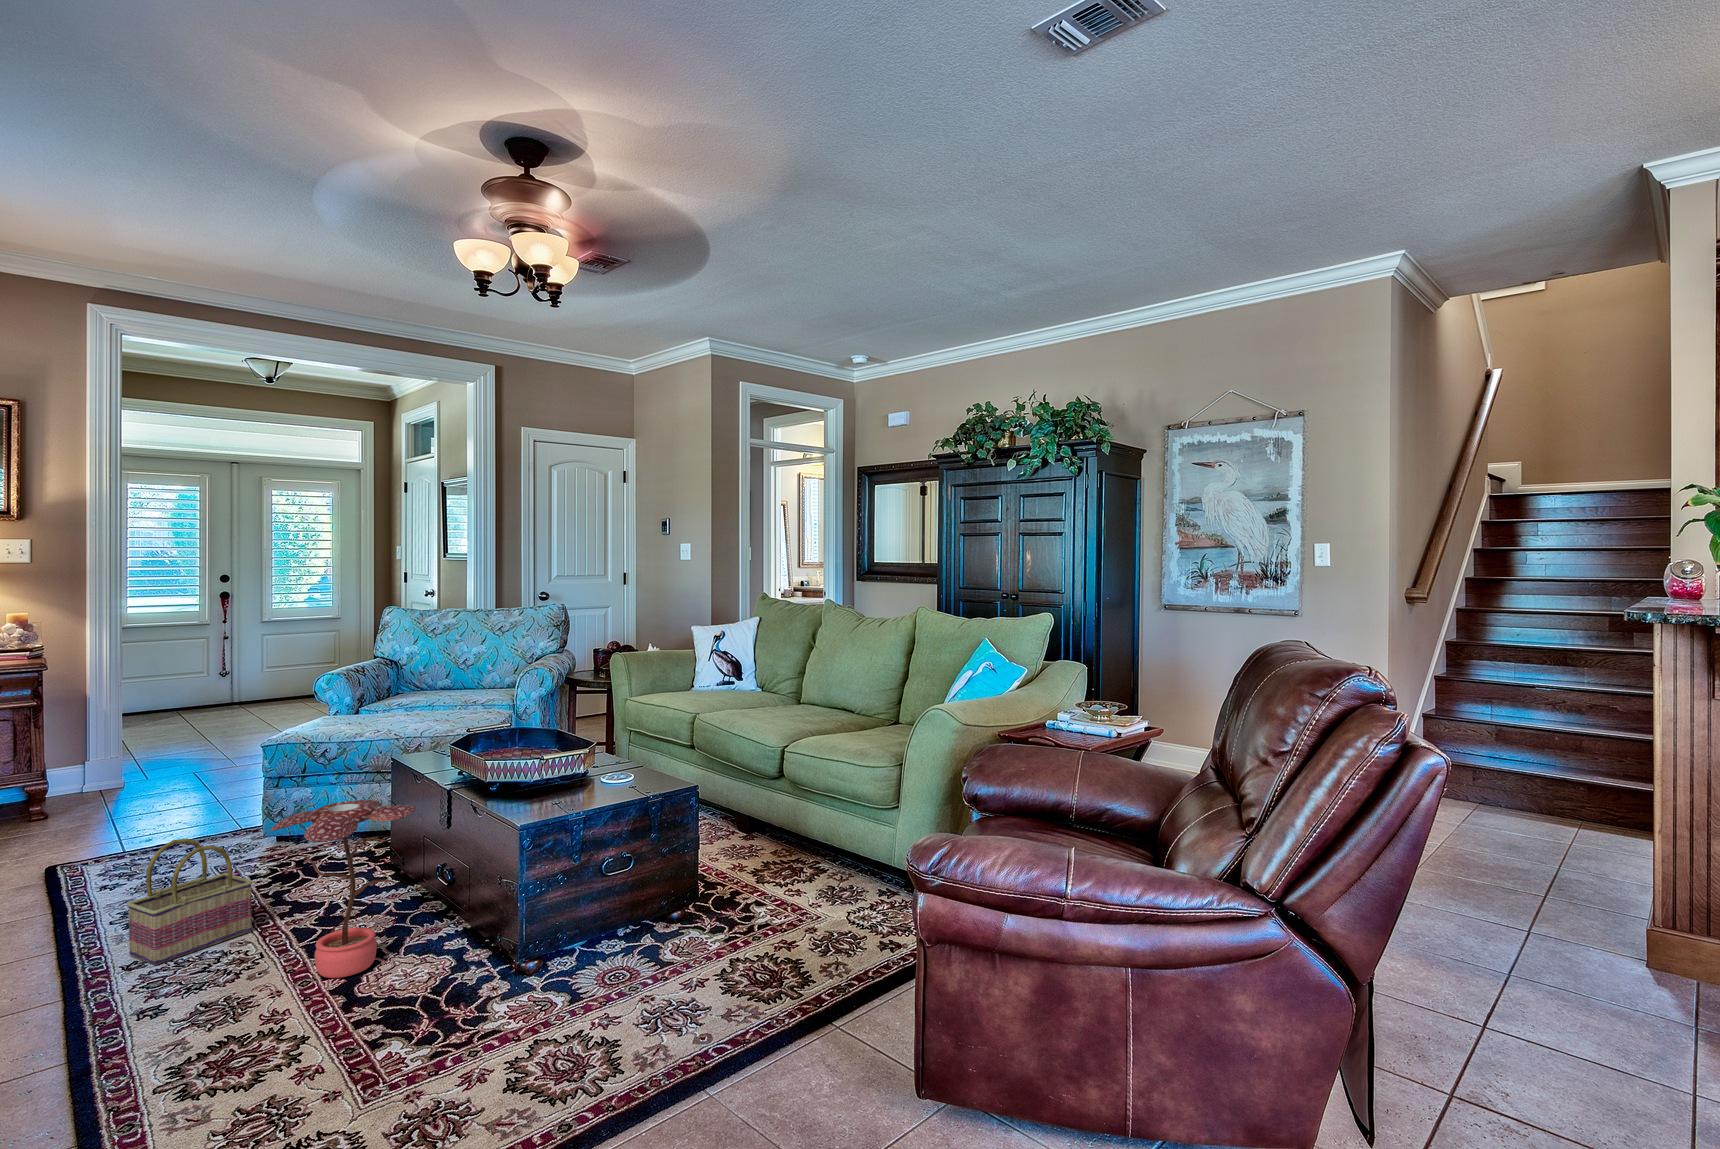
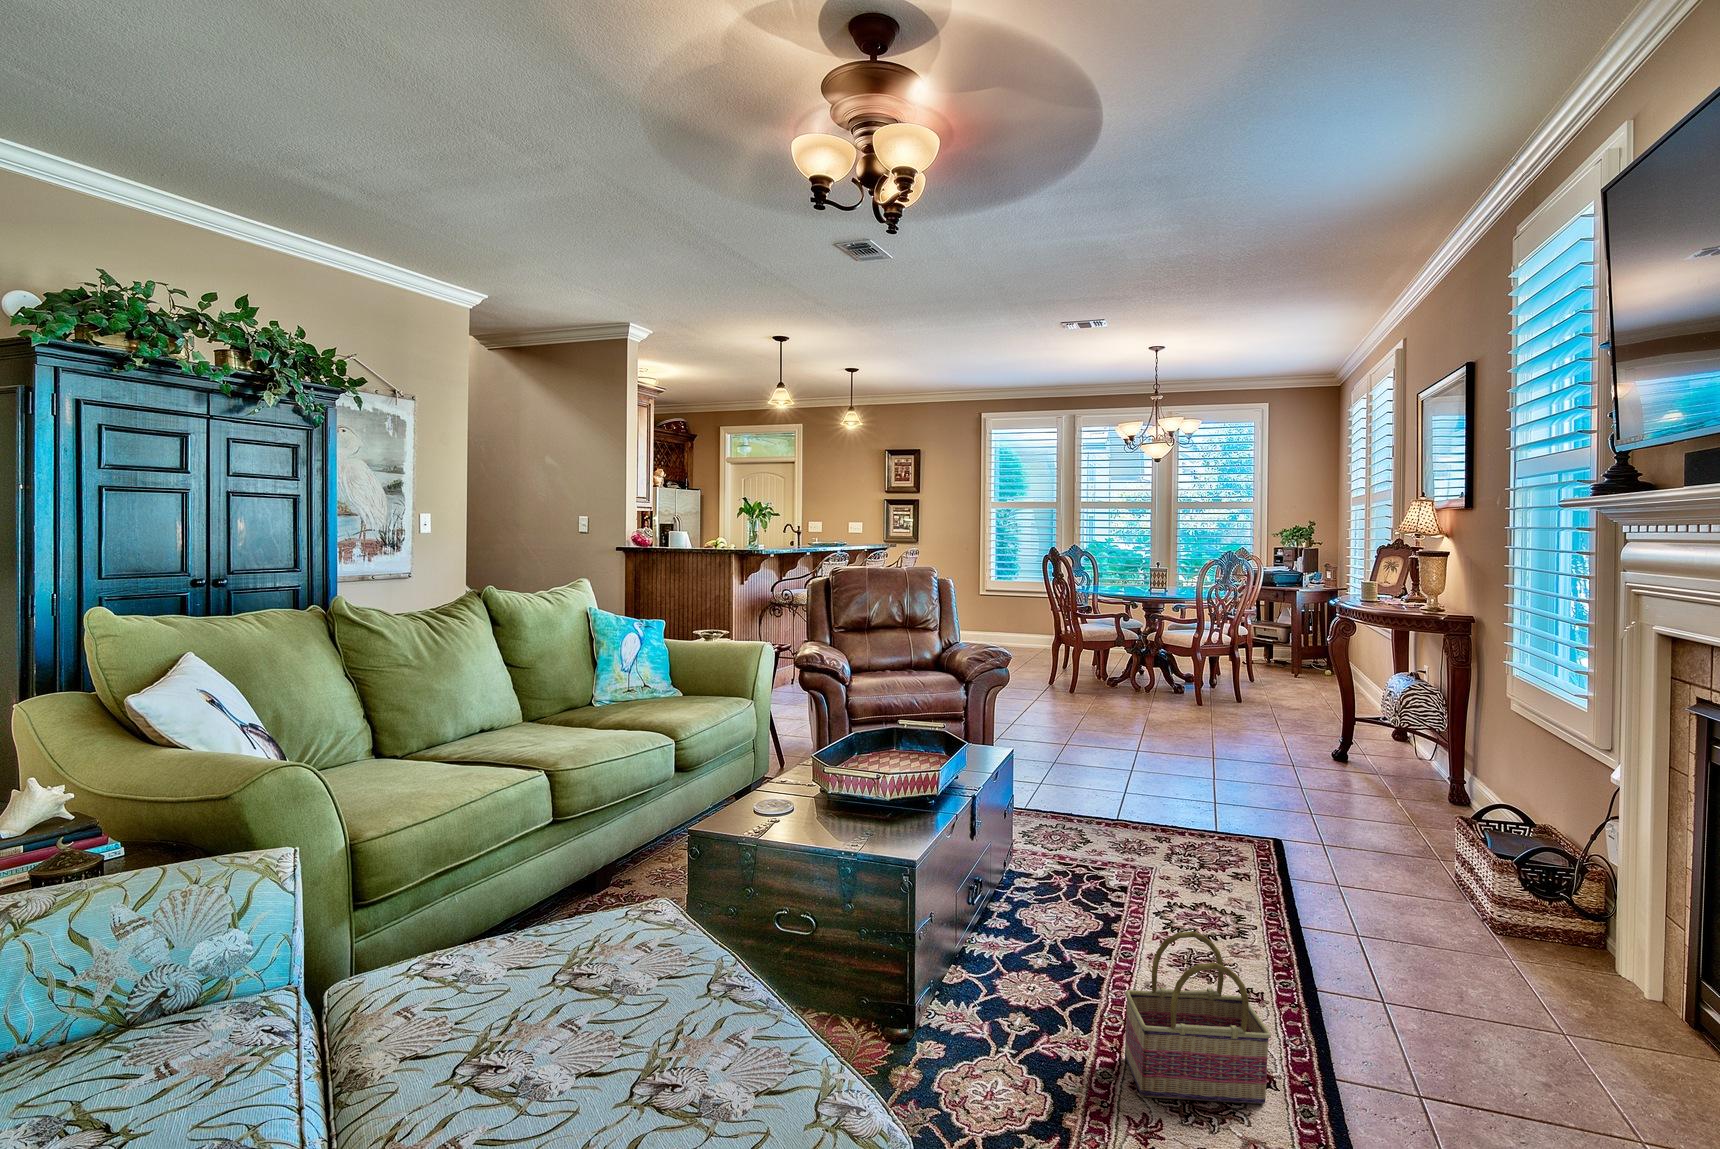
potted plant: present [270,800,416,978] -> none [1037,786,1154,960]

